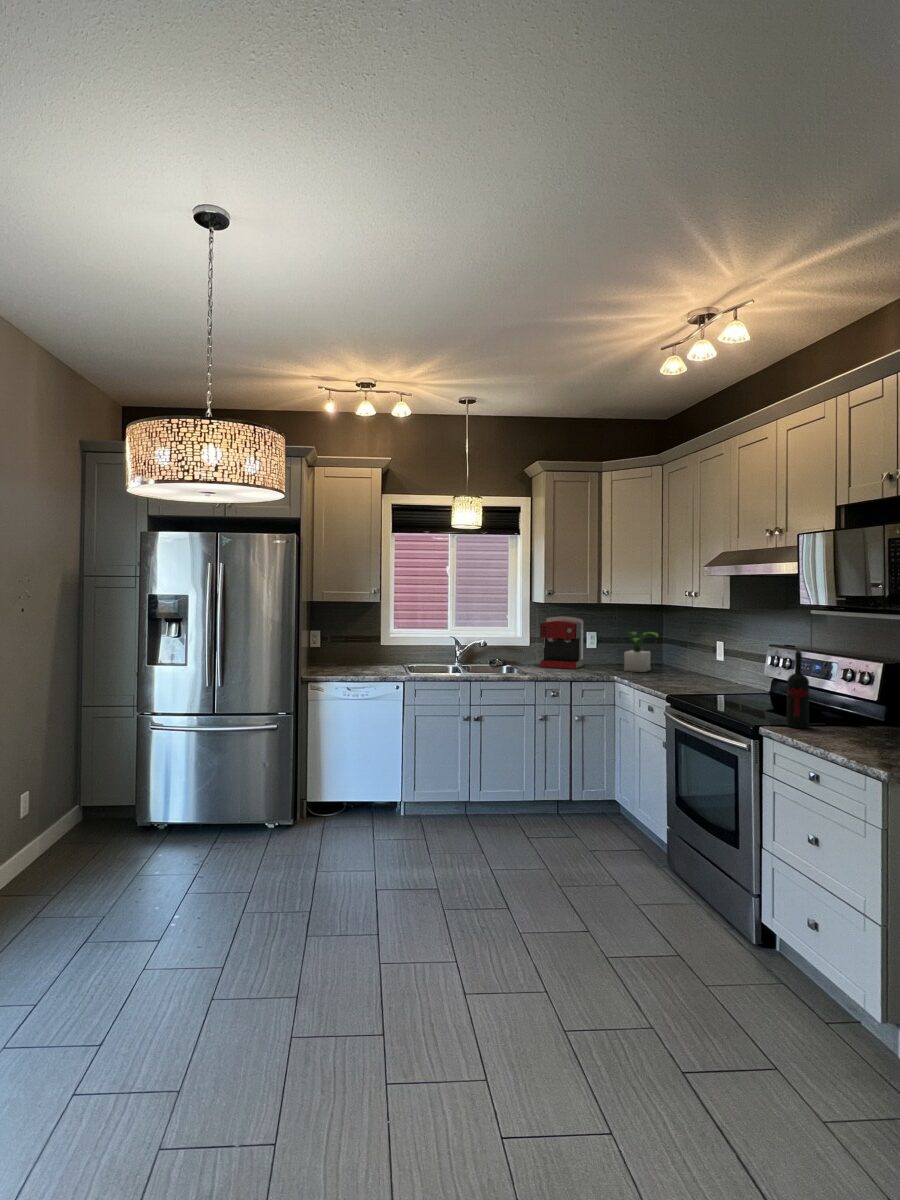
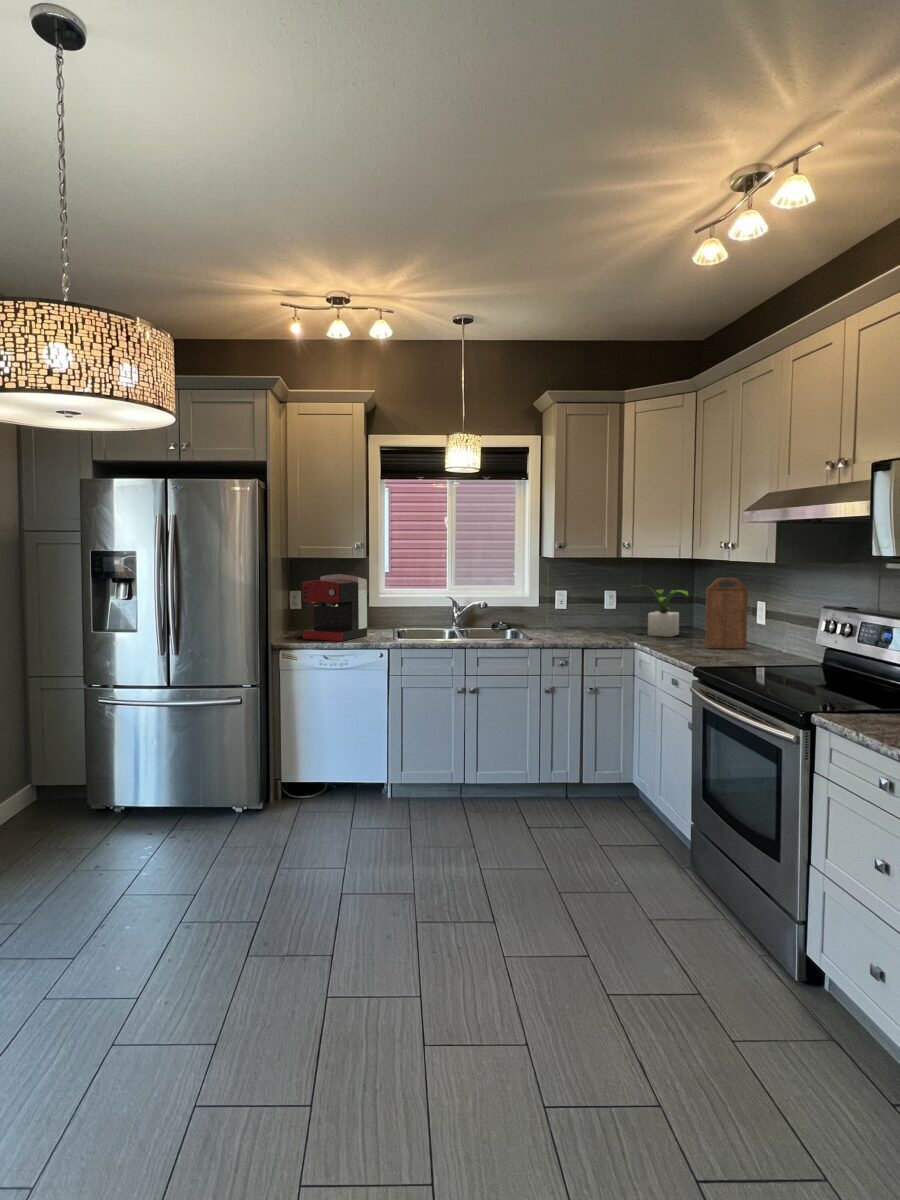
coffee maker: present [540,616,583,669] -> present [301,574,367,641]
cutting board: none [674,622,708,681] -> present [705,578,748,648]
wine bottle: present [786,649,809,728] -> none [846,613,878,716]

